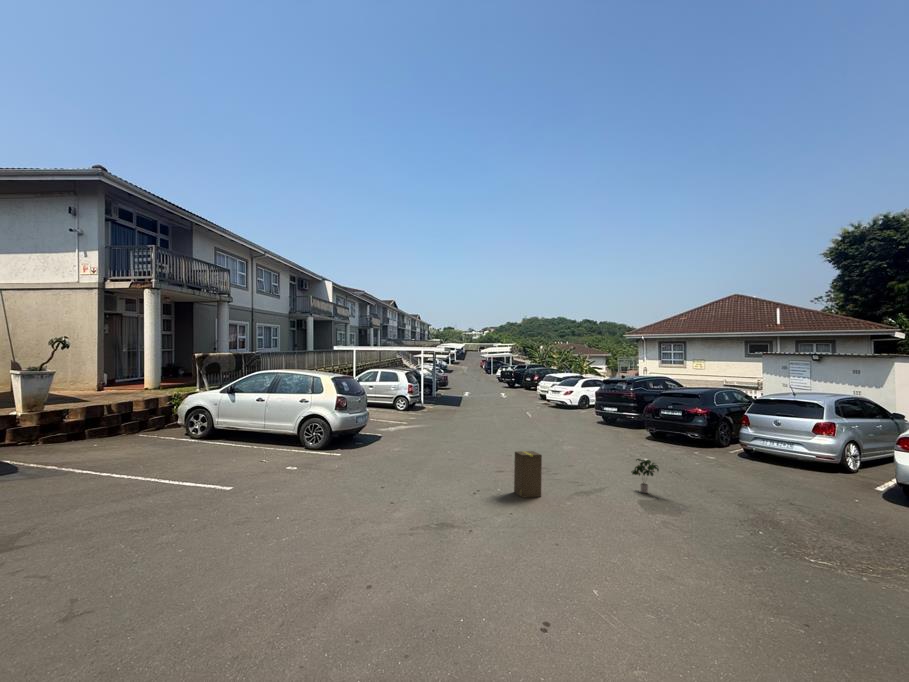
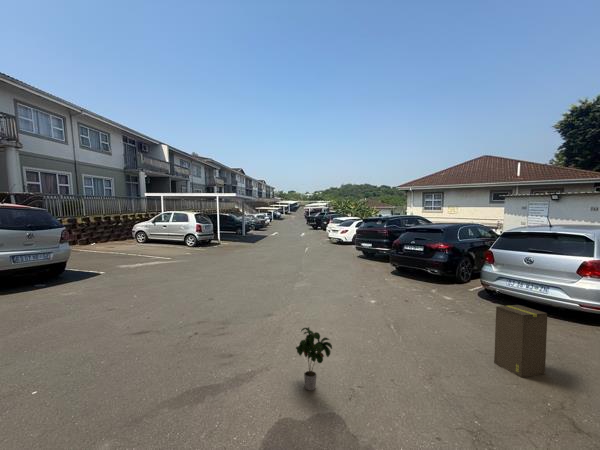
cardboard box: present [514,451,542,498] -> present [494,305,547,377]

